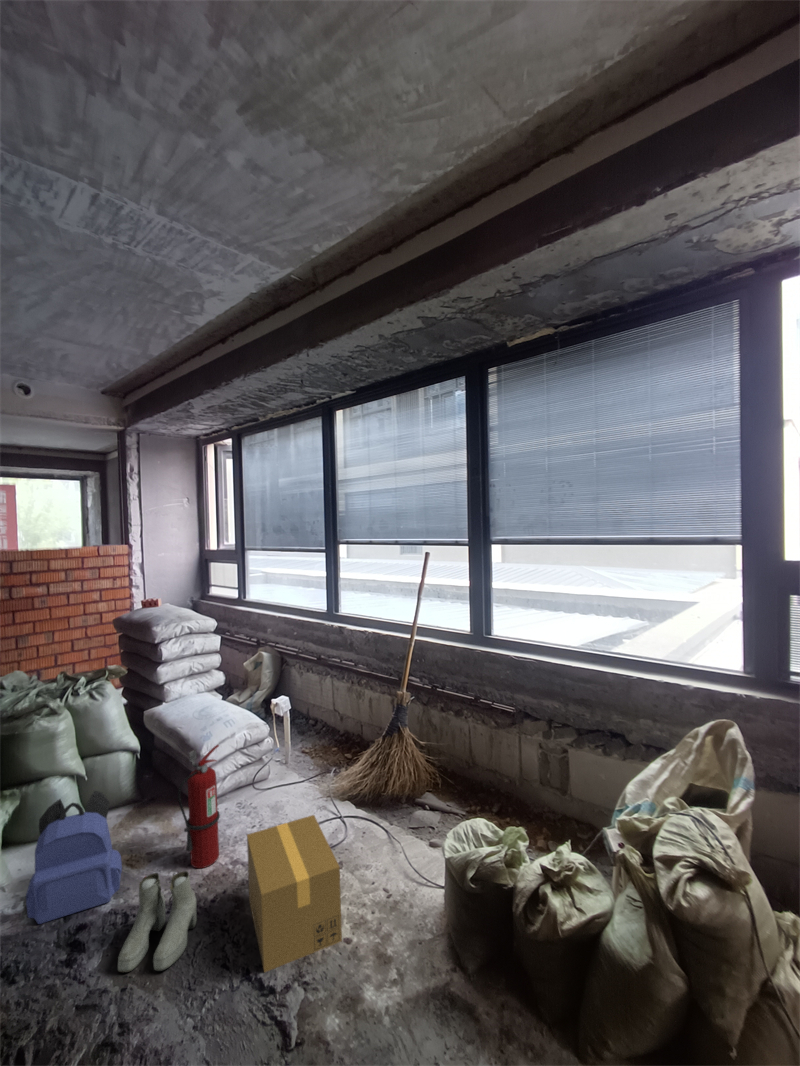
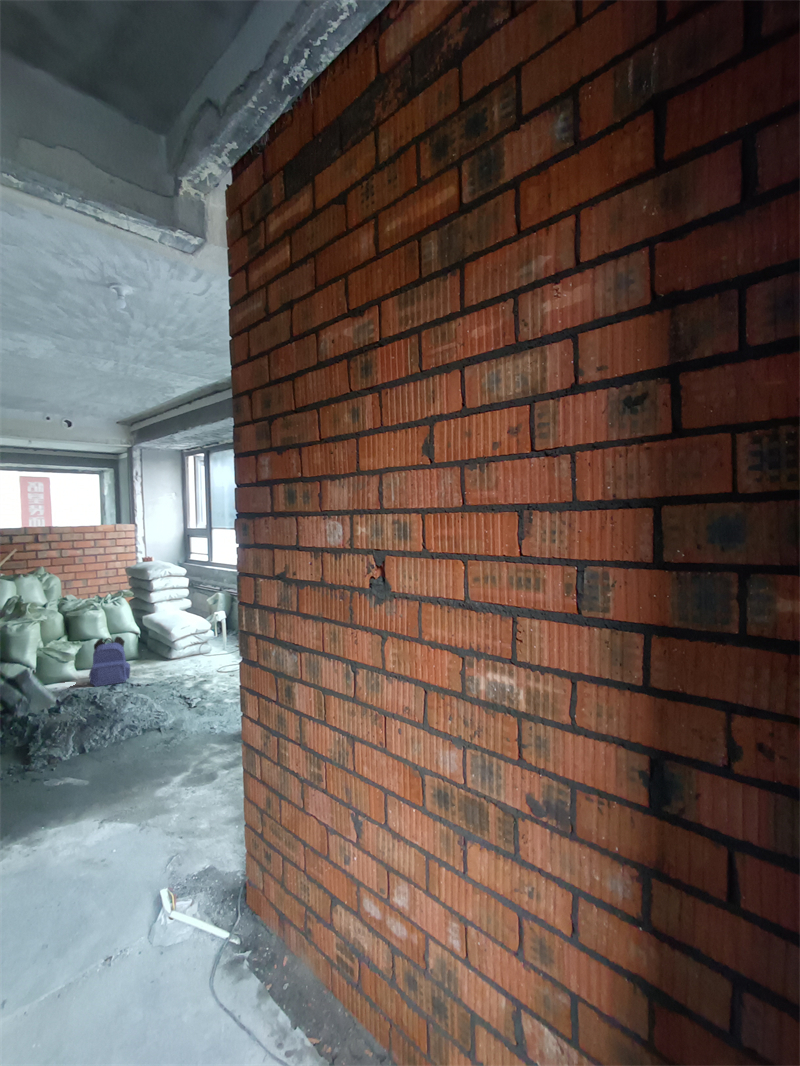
fire extinguisher: present [178,745,220,868] -> none [156,621,177,676]
cardboard box: present [247,815,342,972] -> none [186,649,222,697]
boots: present [118,871,197,972] -> none [129,664,163,695]

